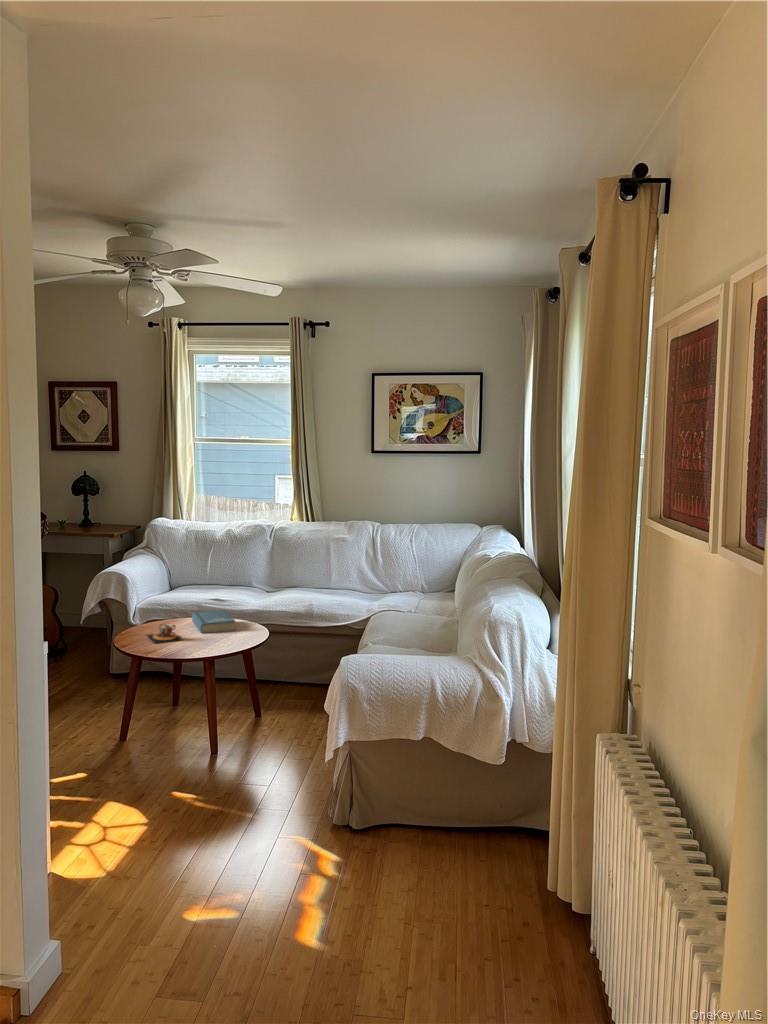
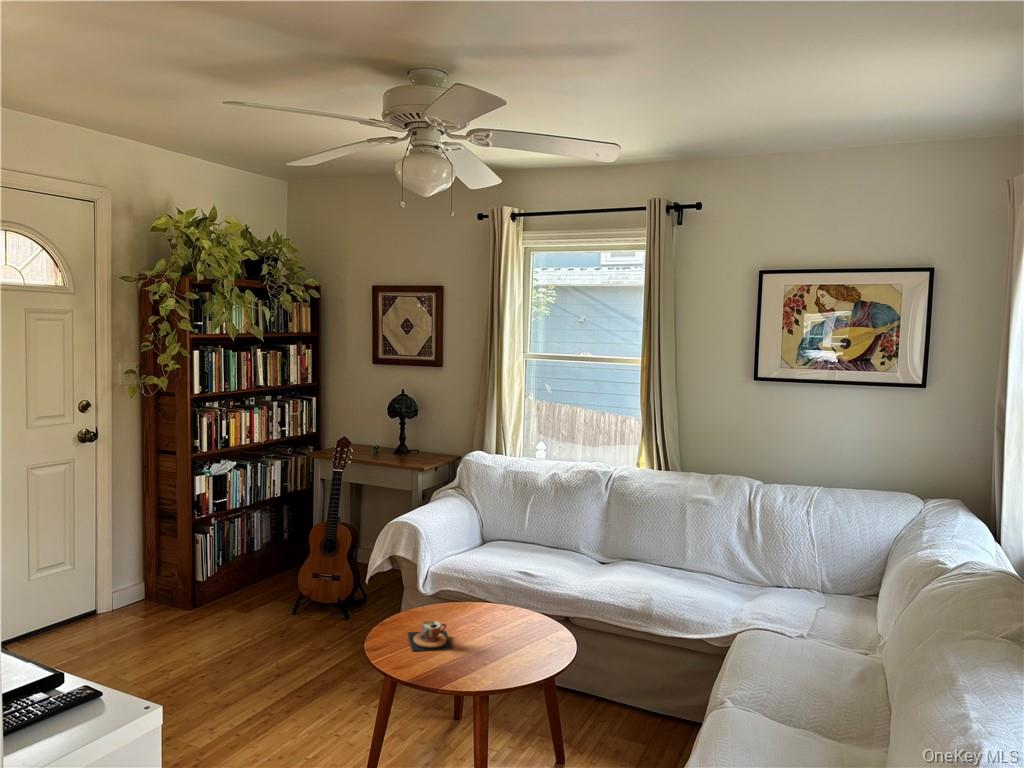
book: present [192,610,235,633] -> none [481,598,533,638]

